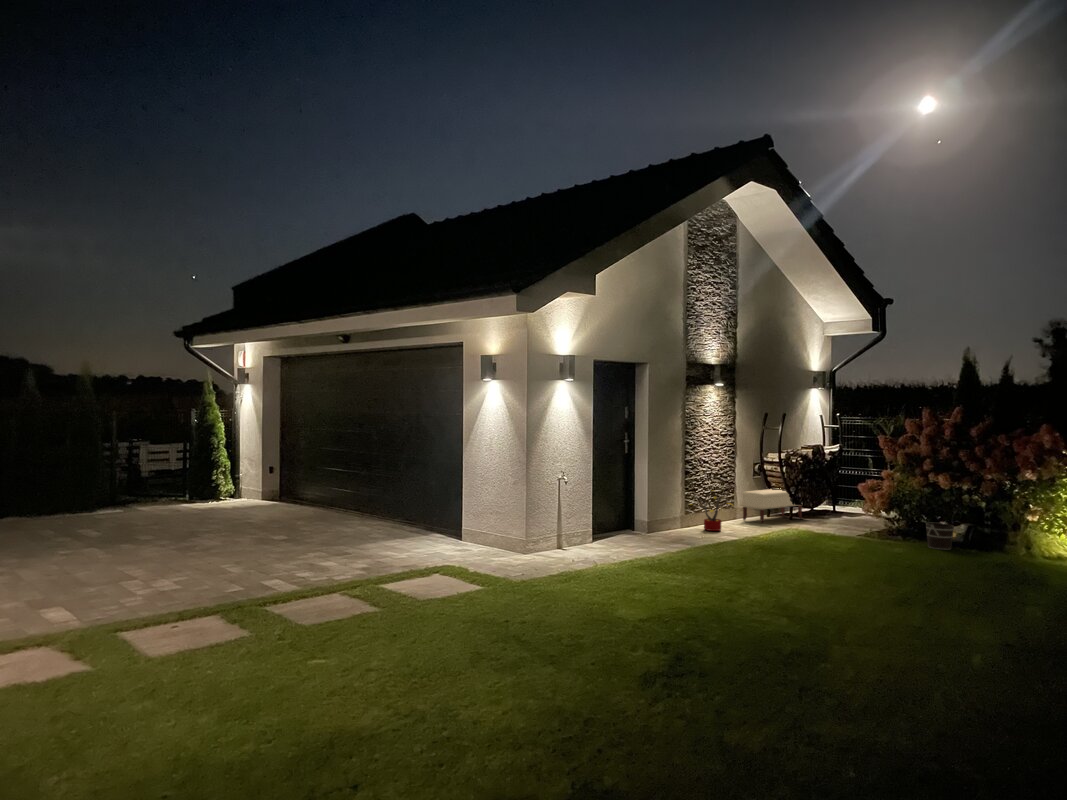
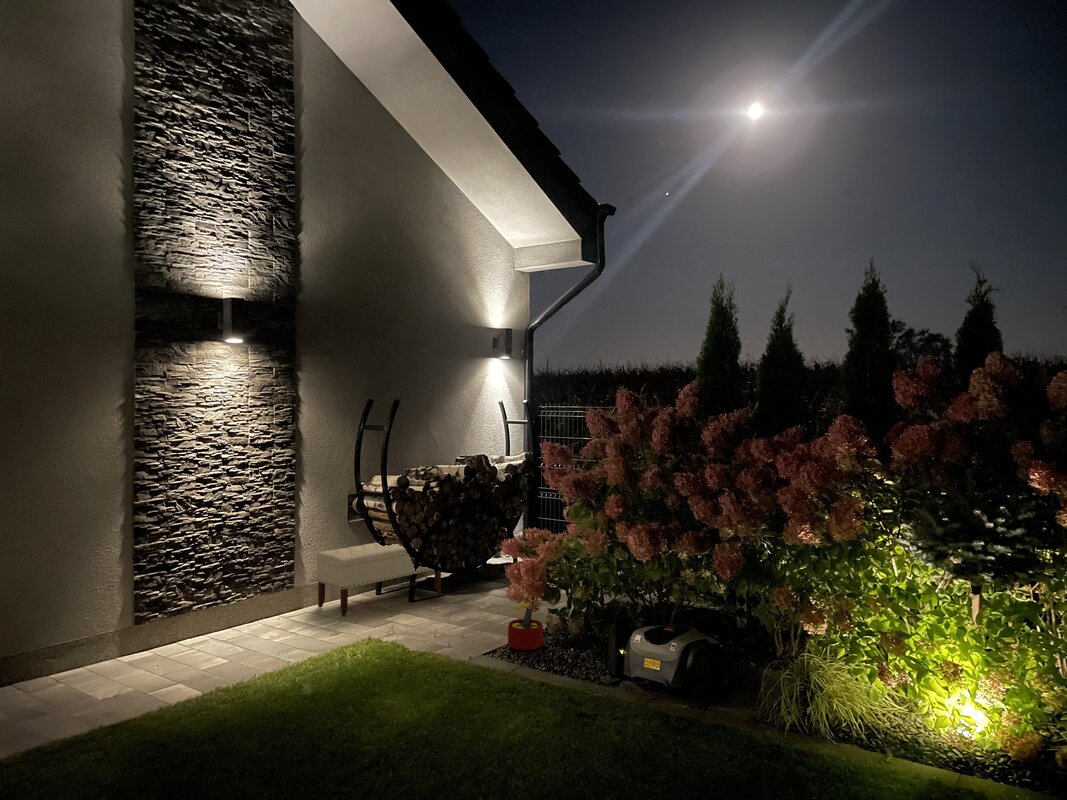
decorative plant: present [699,496,721,531] -> present [508,561,543,650]
bucket: present [926,523,954,549] -> none [605,636,660,704]

